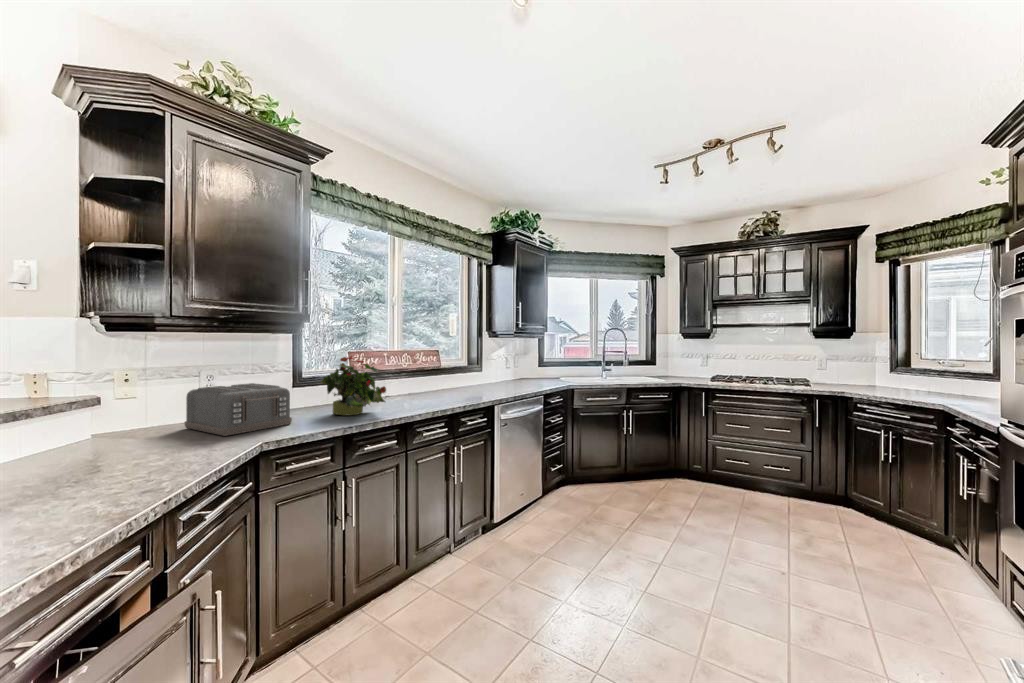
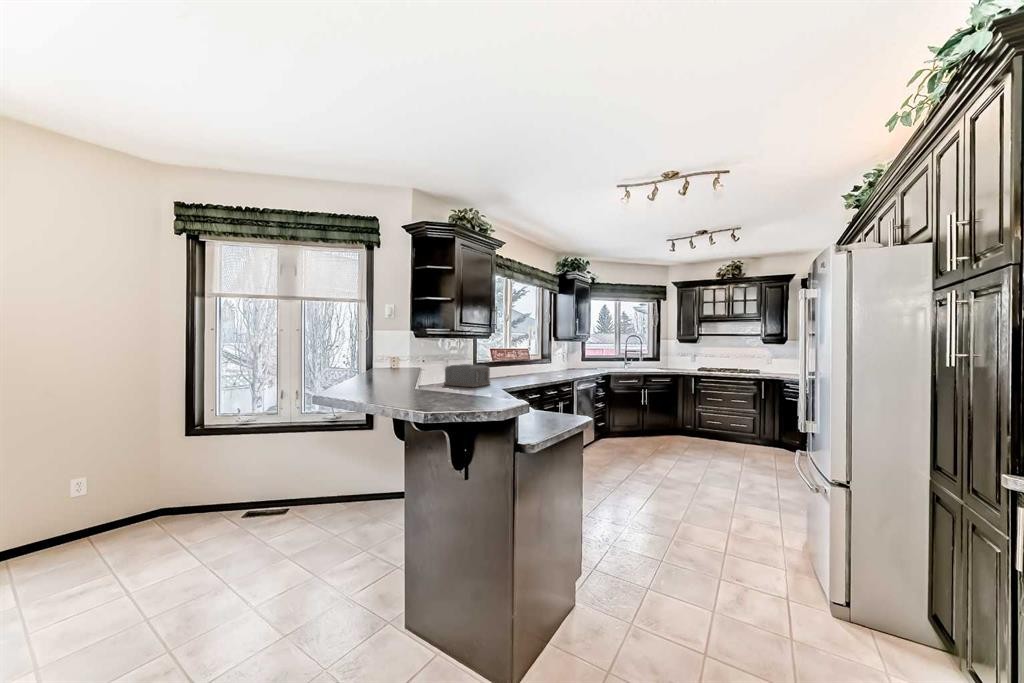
potted plant: present [320,357,386,415] -> none [493,351,530,382]

